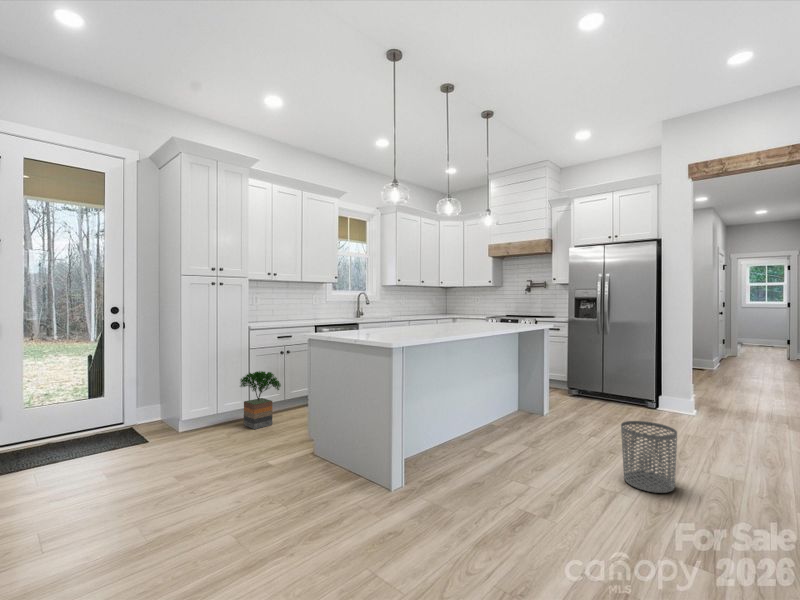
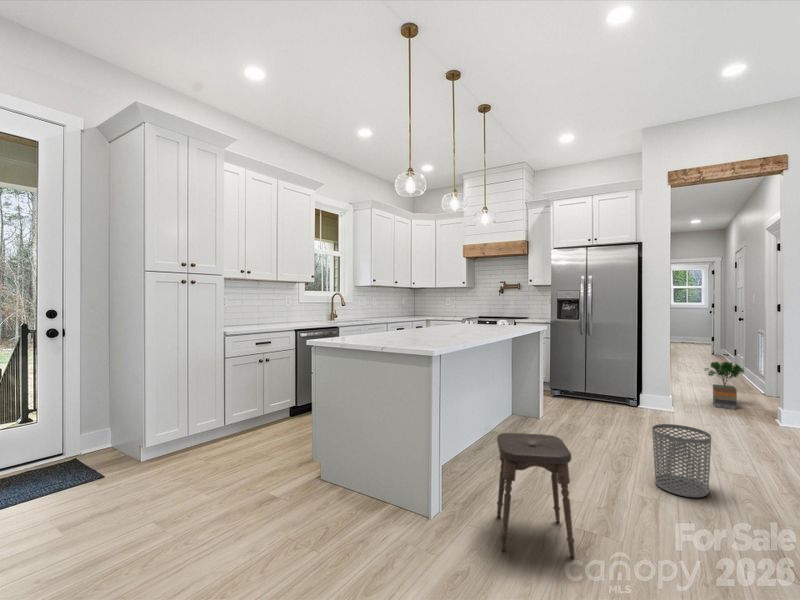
potted tree: present [240,371,281,429] -> present [705,362,744,409]
stool: none [438,419,506,531] -> present [497,433,574,557]

